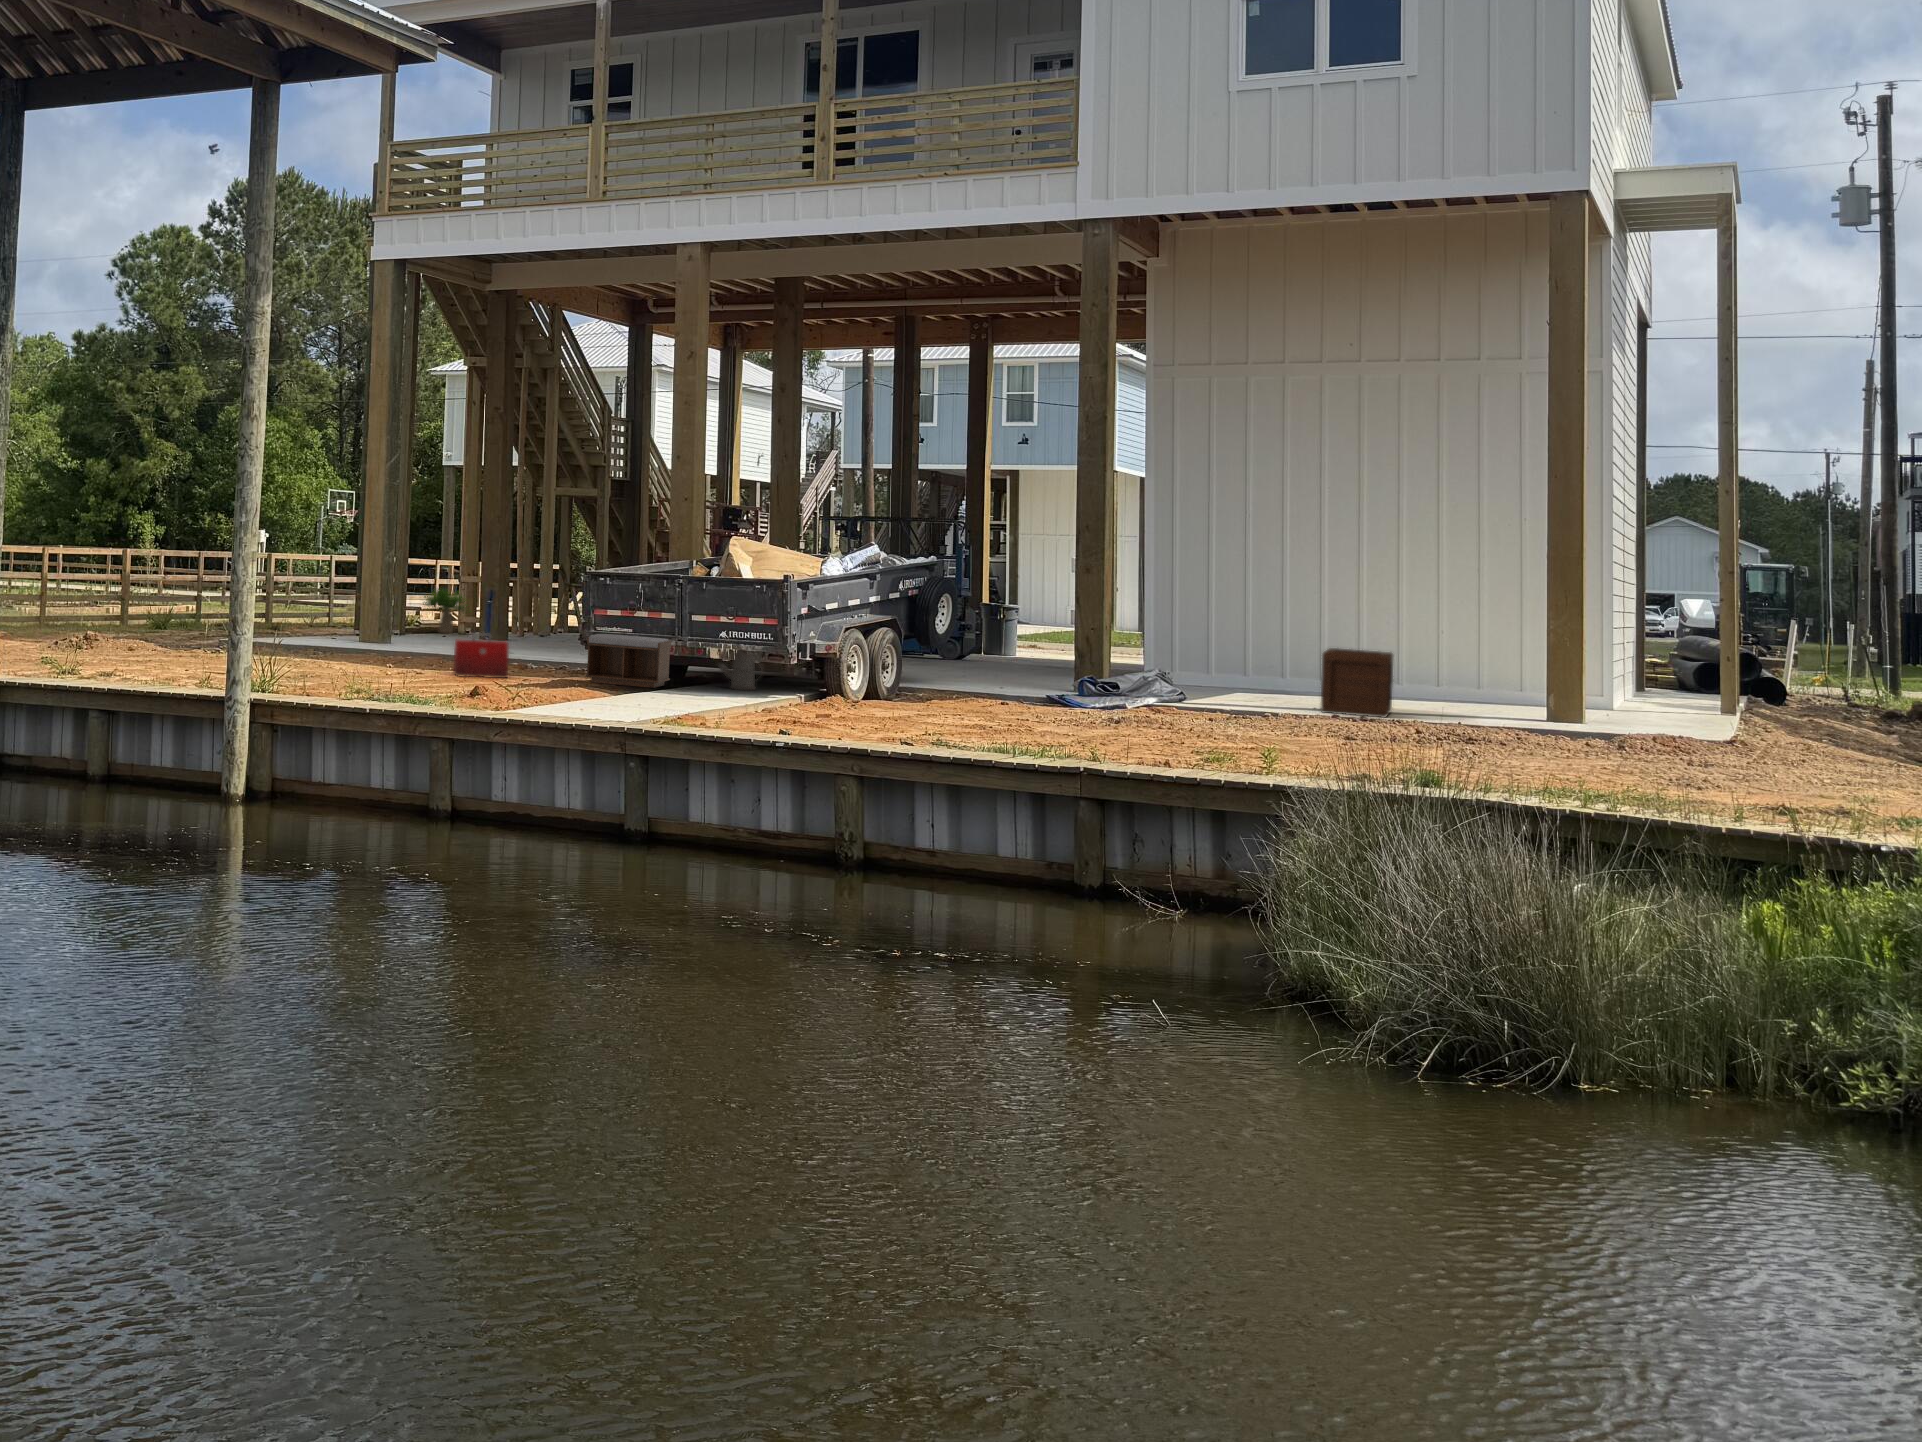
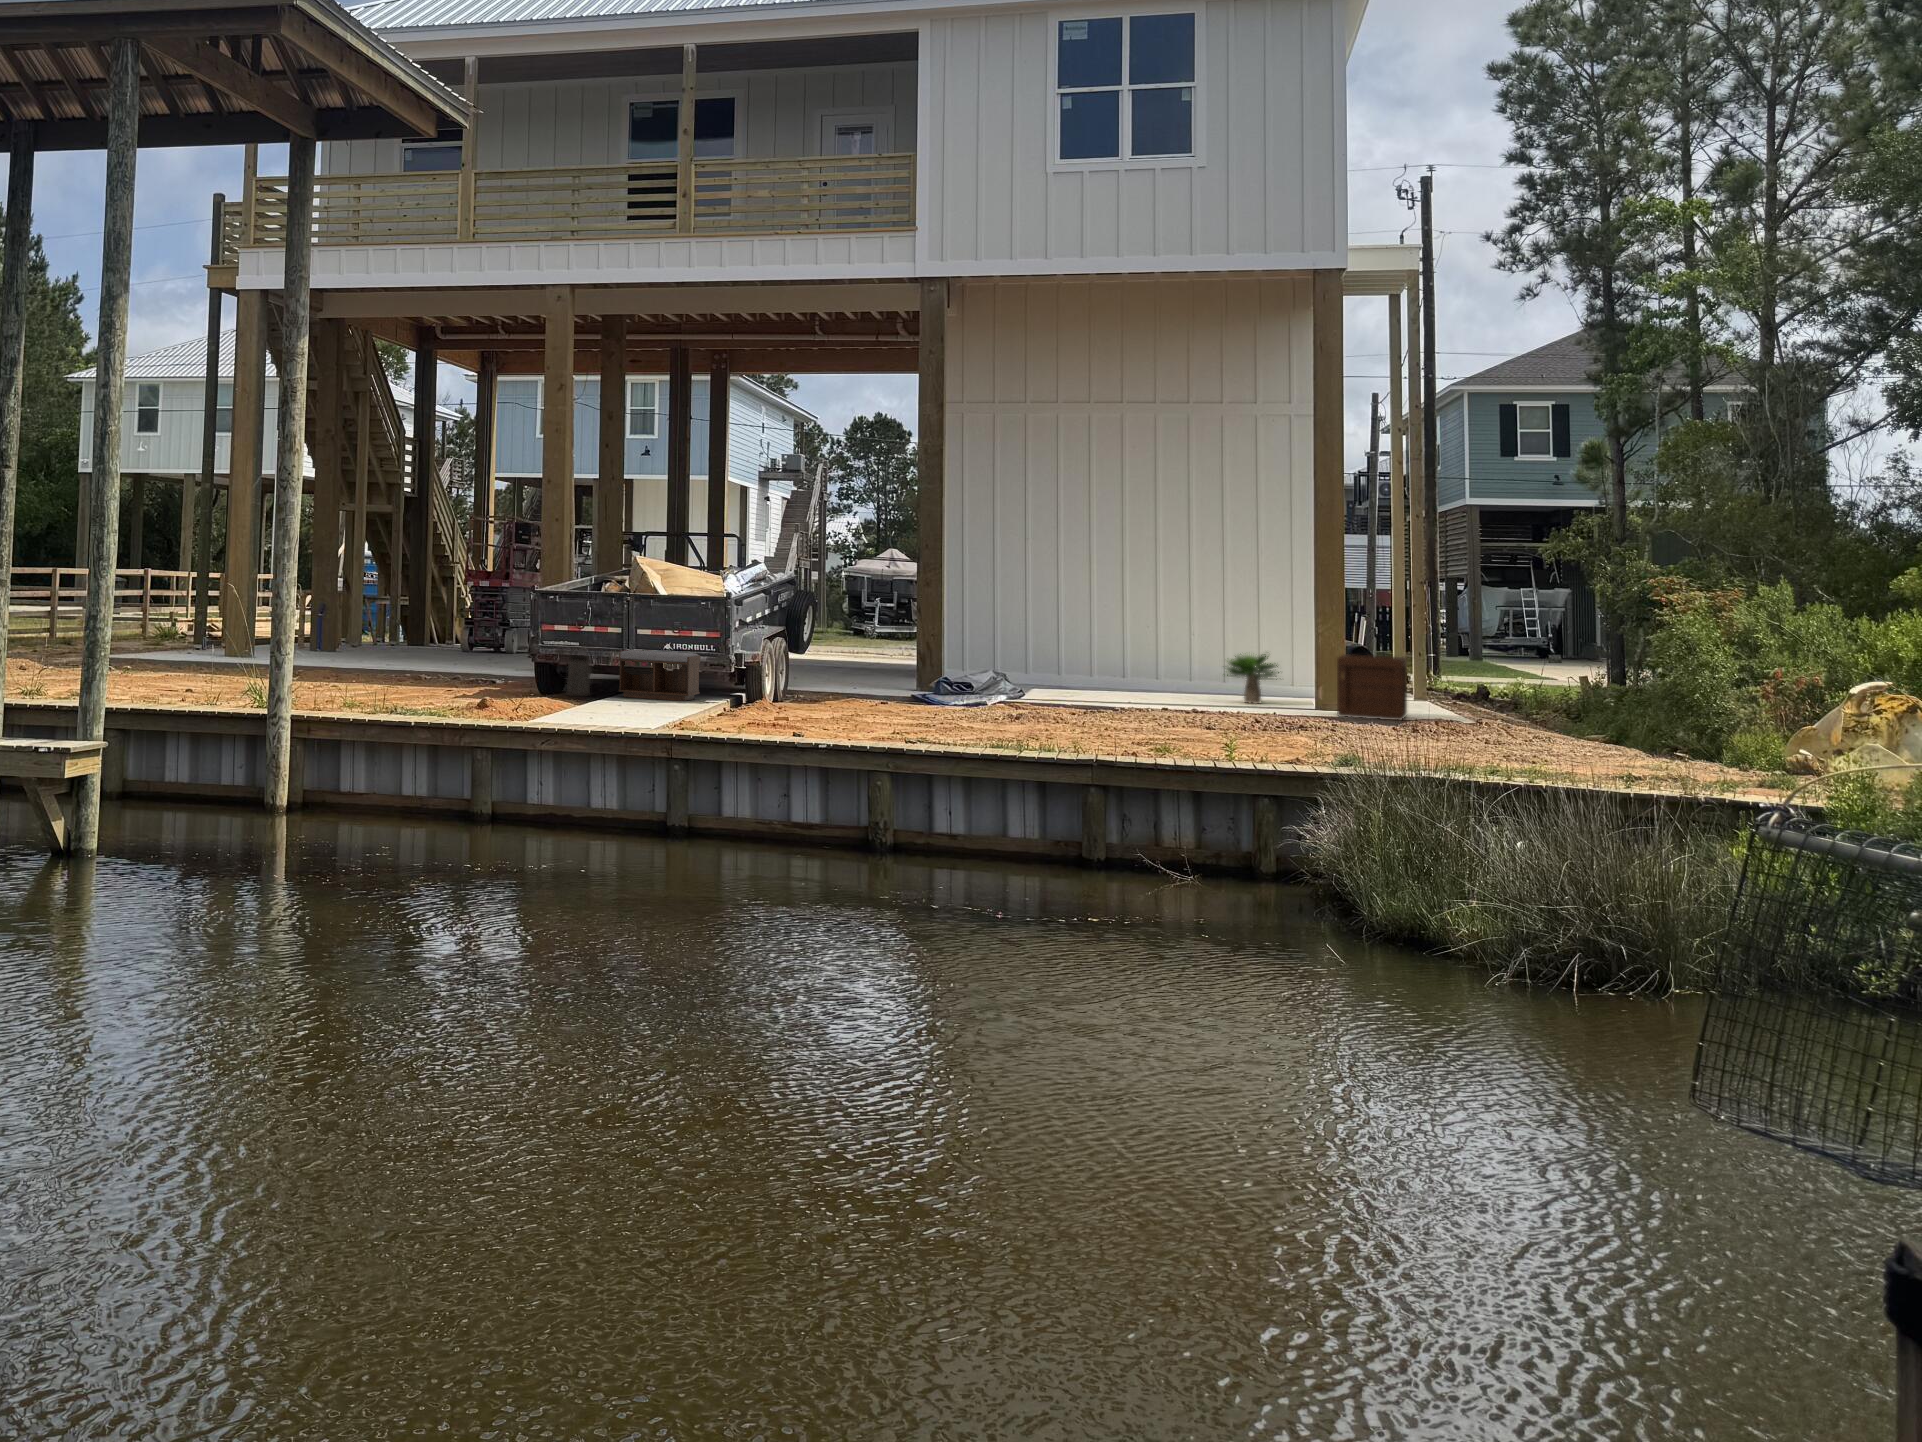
potted plant: present [423,589,471,633] -> present [1227,654,1279,704]
toolbox: present [453,634,509,678] -> none [490,651,543,694]
watering can: present [718,647,756,690] -> present [566,650,592,696]

